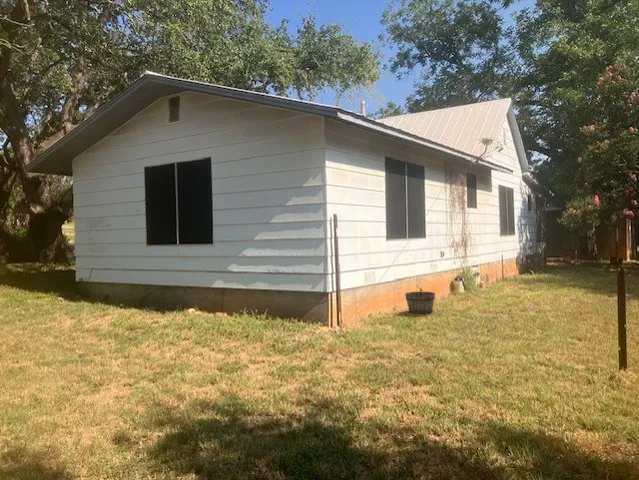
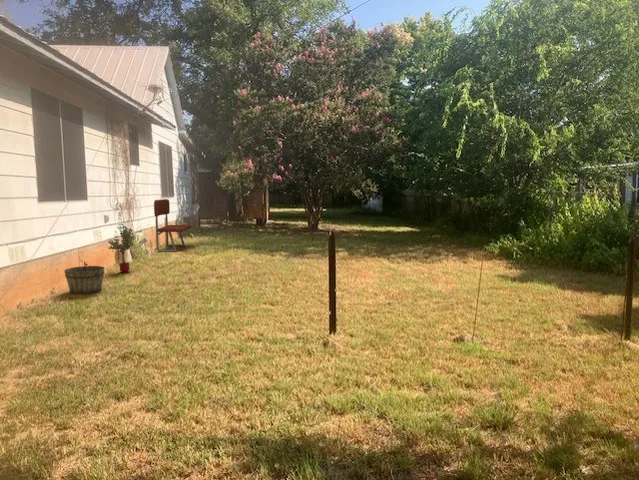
bench: none [490,238,527,287] -> present [154,199,191,252]
potted tree: none [442,258,467,301] -> present [108,224,135,273]

